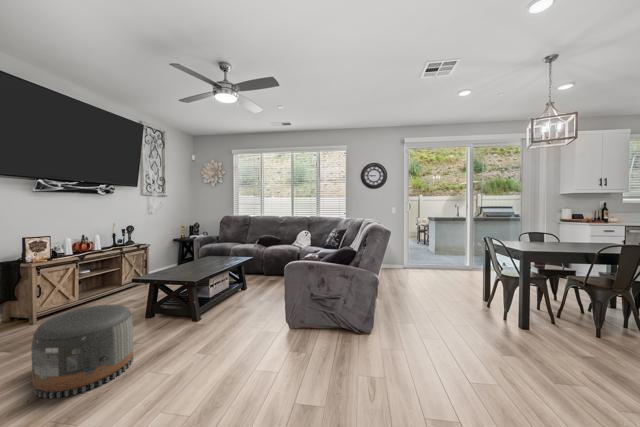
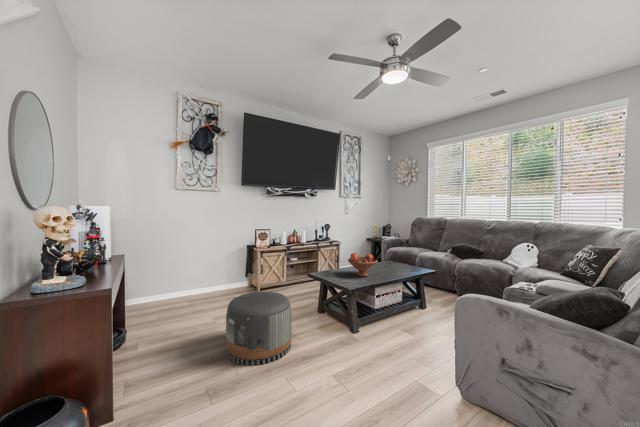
fruit bowl: none [179,250,210,271] -> present [348,253,378,277]

